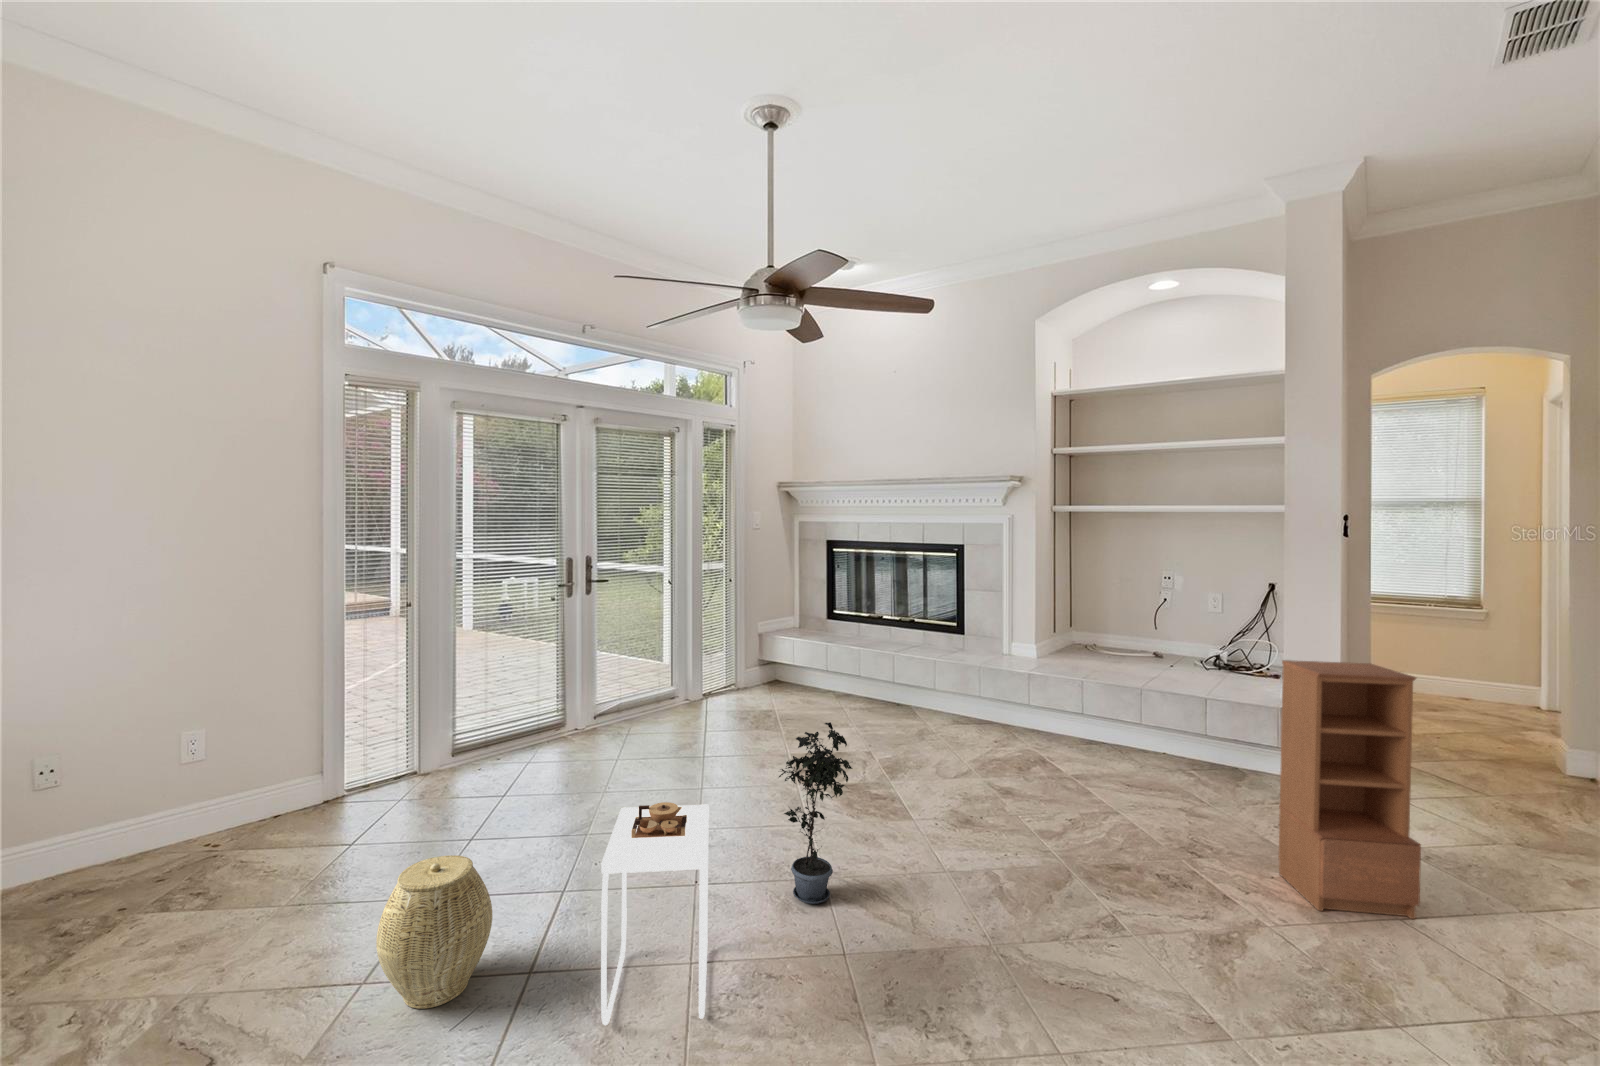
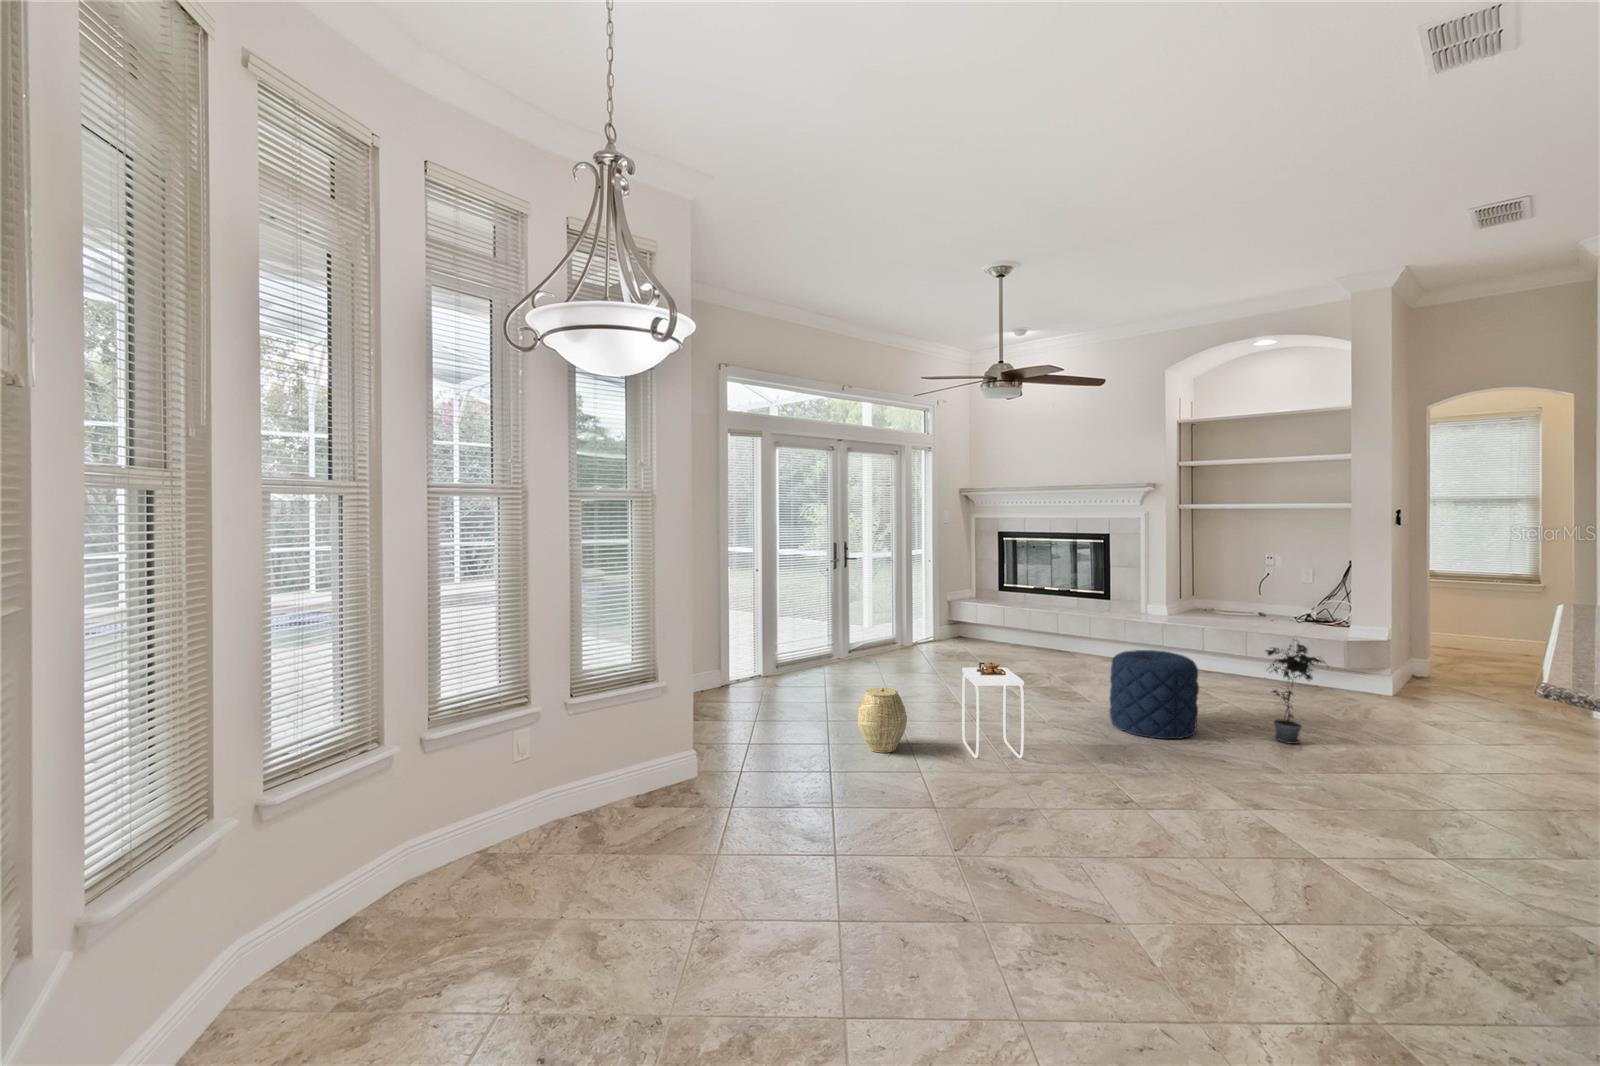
bookcase: present [1279,660,1421,919] -> none [1333,601,1414,745]
potted plant: present [779,722,852,905] -> present [1266,640,1324,744]
pouf: none [919,743,1065,923] -> present [1110,650,1199,739]

